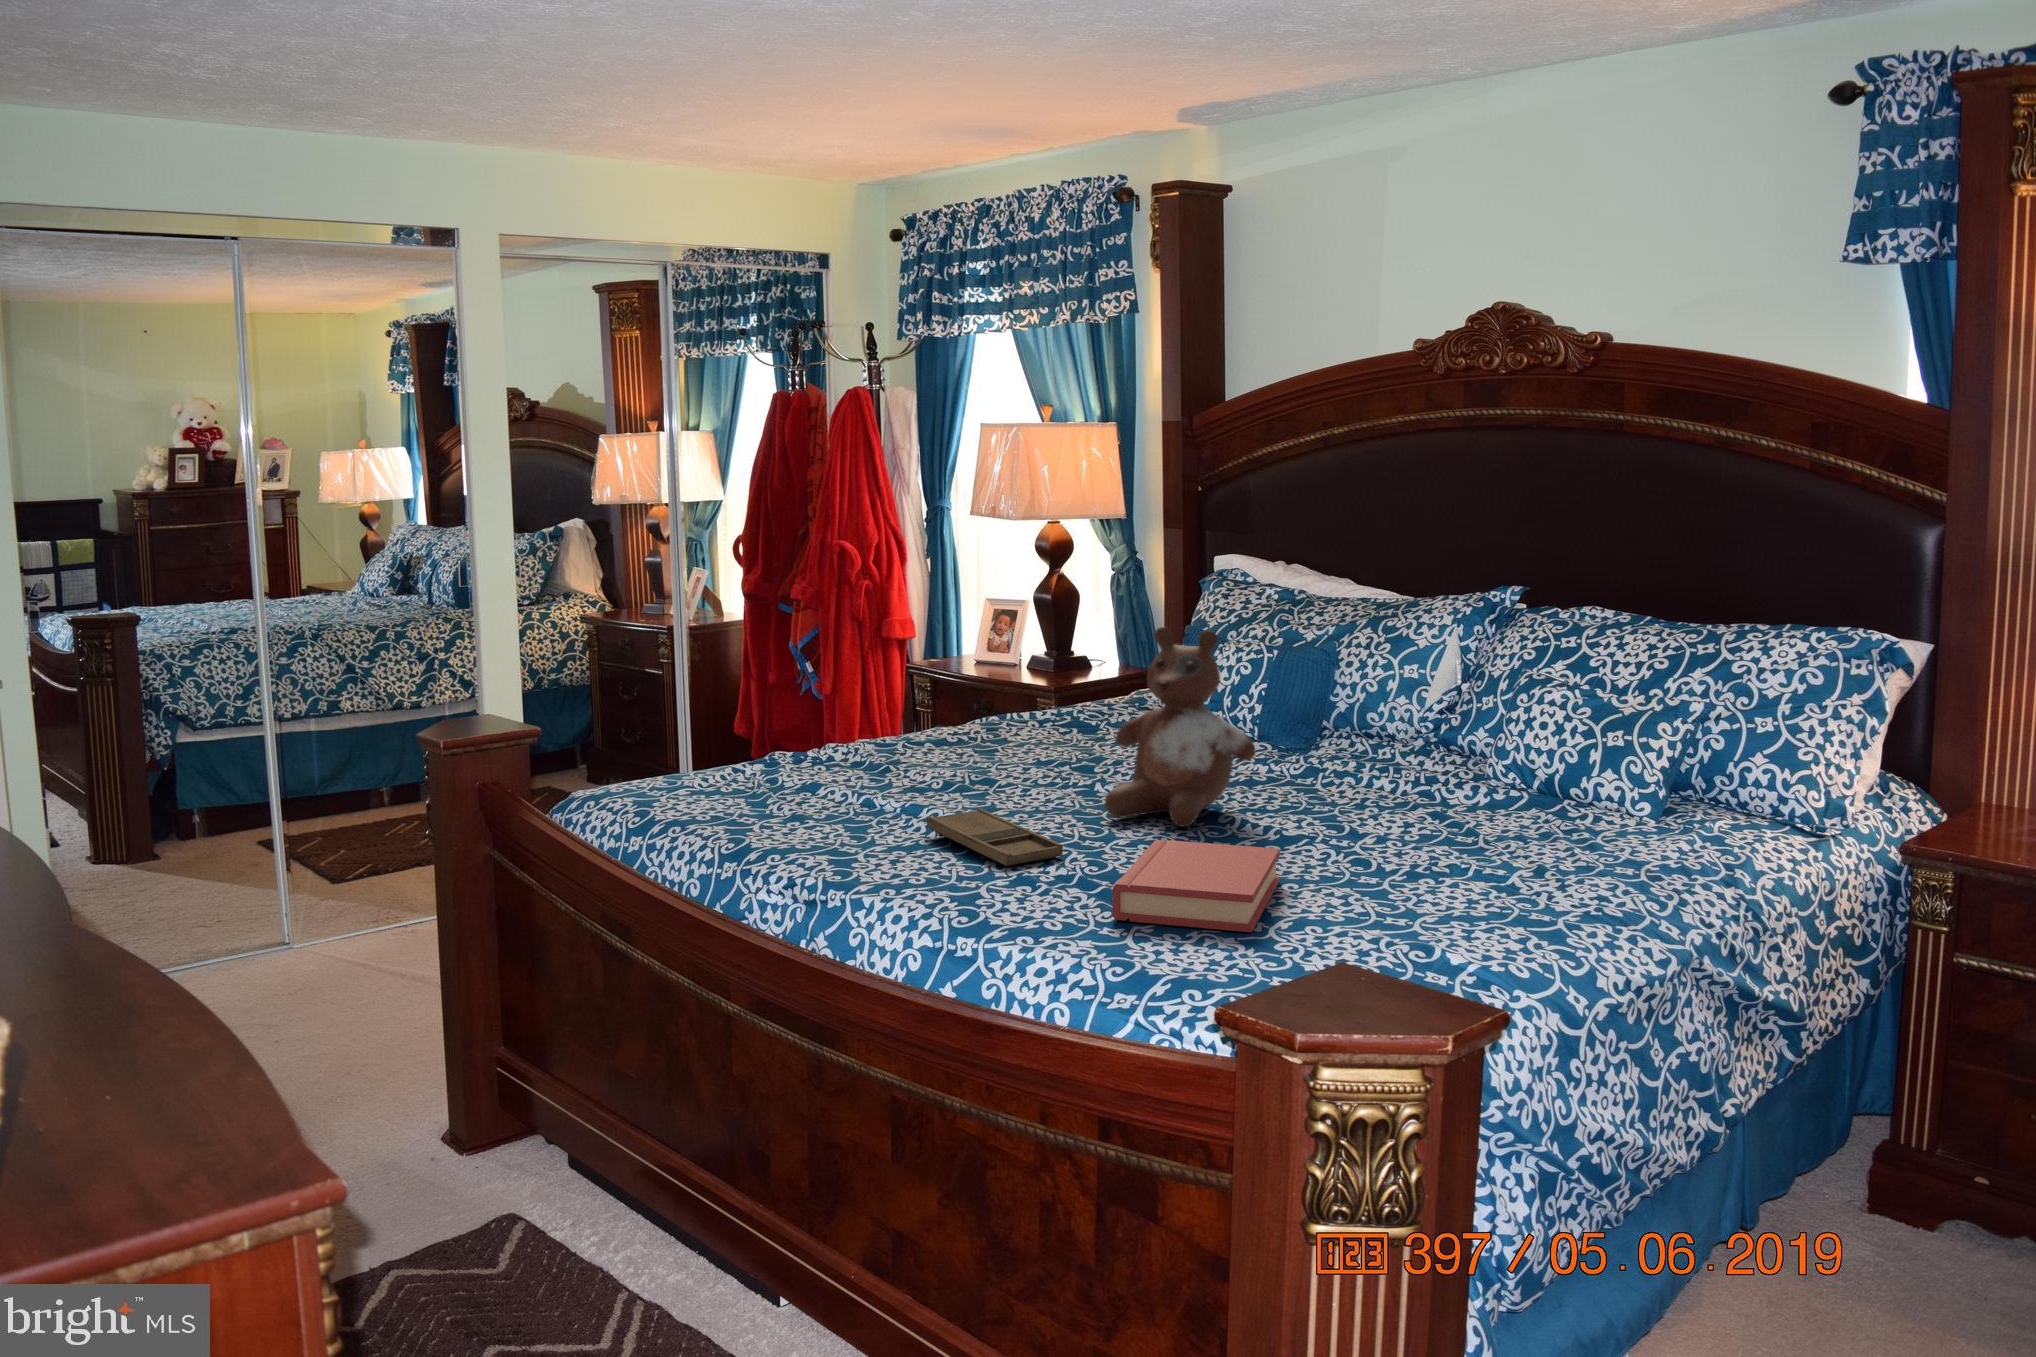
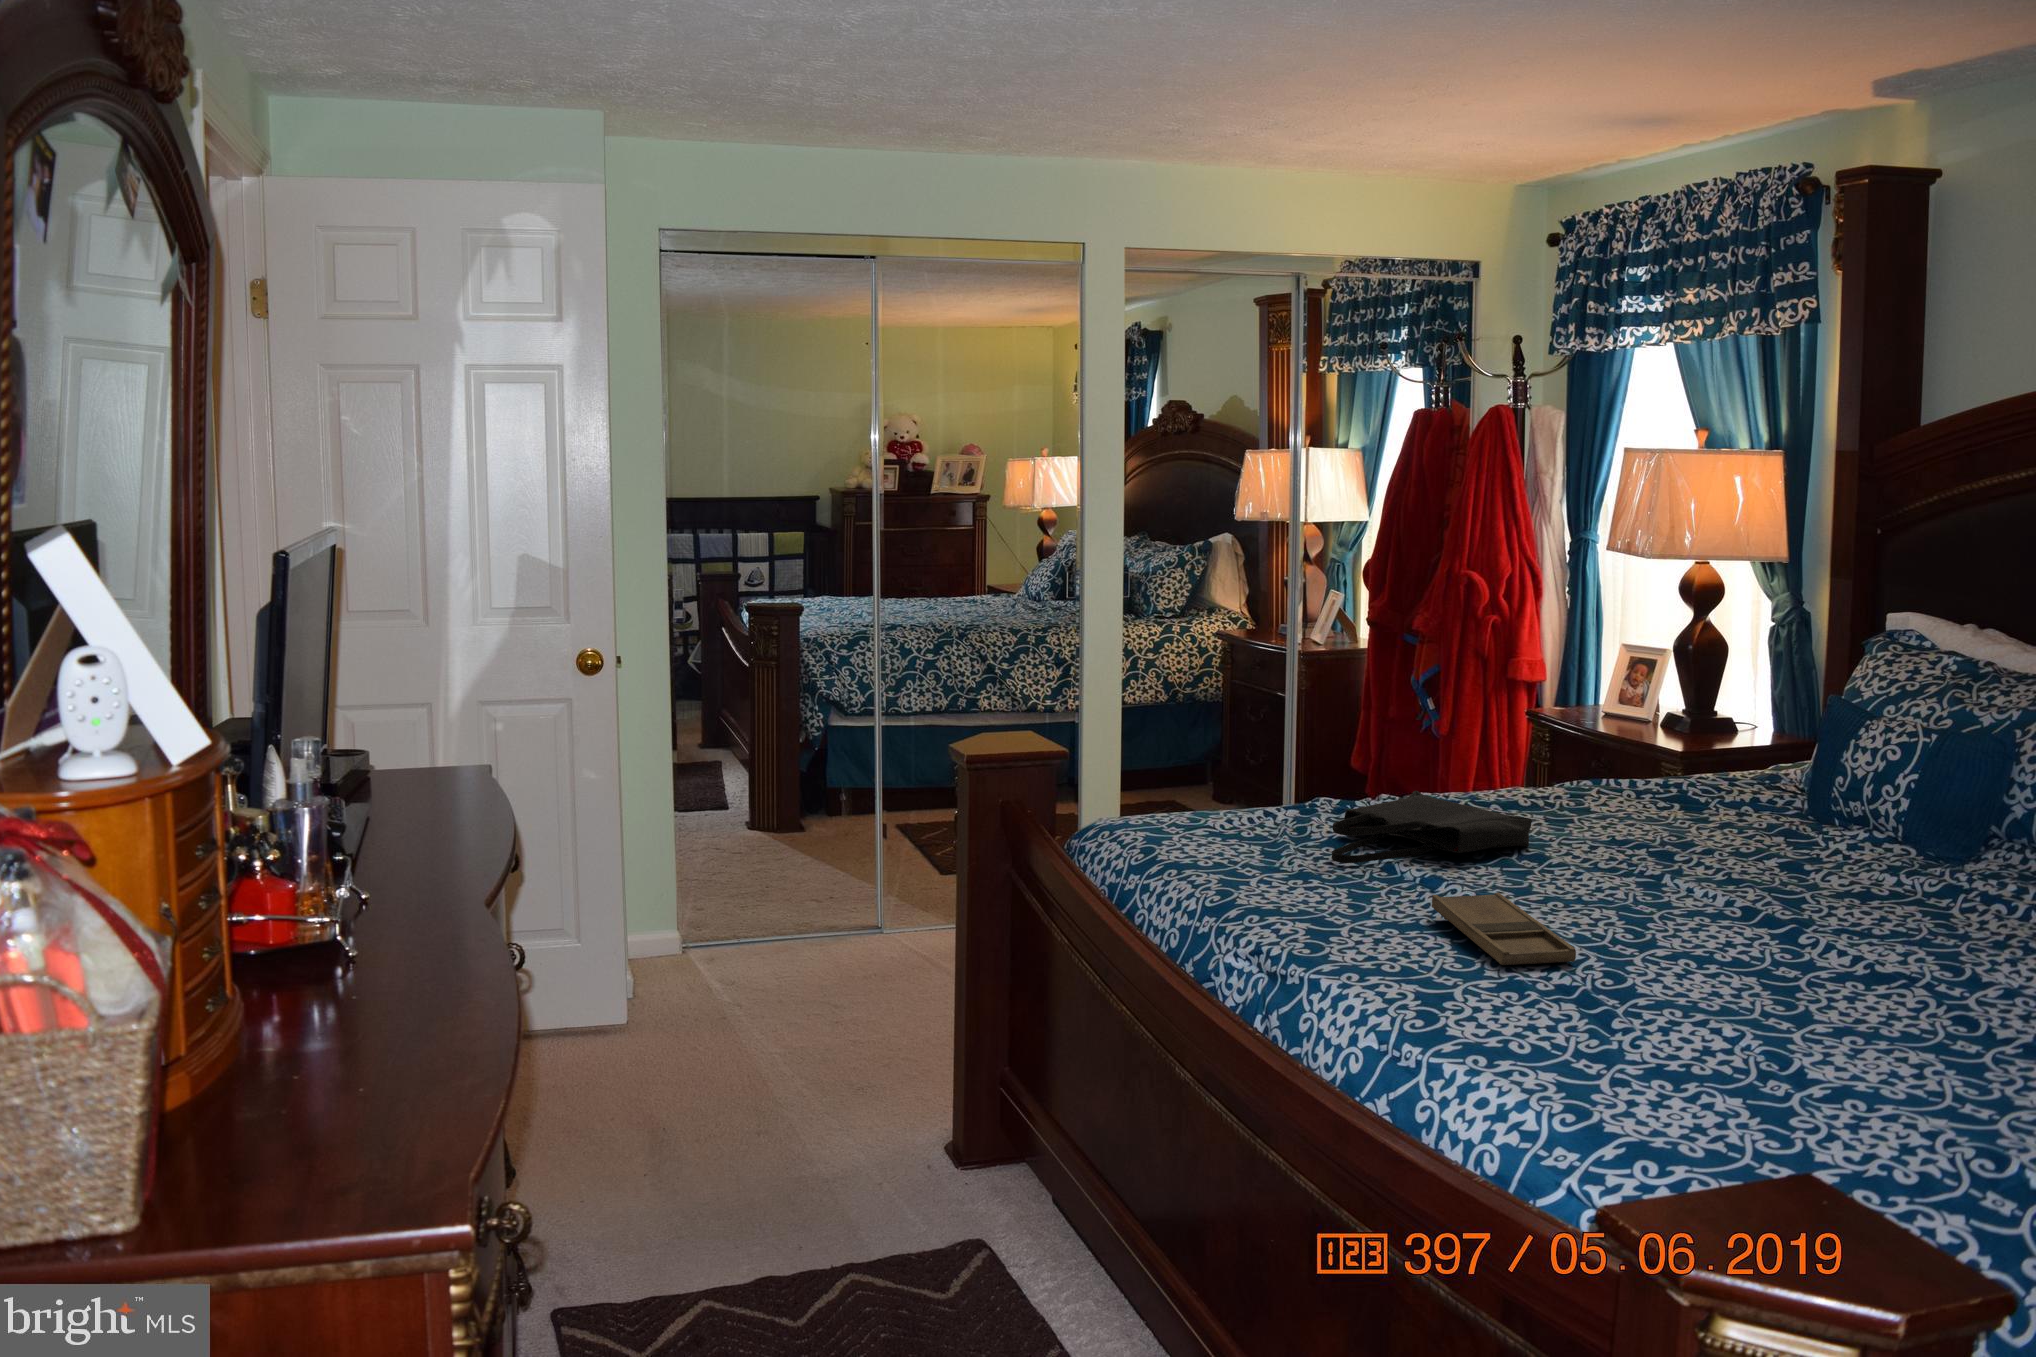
stuffed bear: present [1105,627,1256,826] -> none [1653,702,1855,944]
tote bag: none [813,733,978,802] -> present [1332,791,1532,863]
hardback book: present [1112,840,1280,932] -> none [1595,960,1841,1095]

